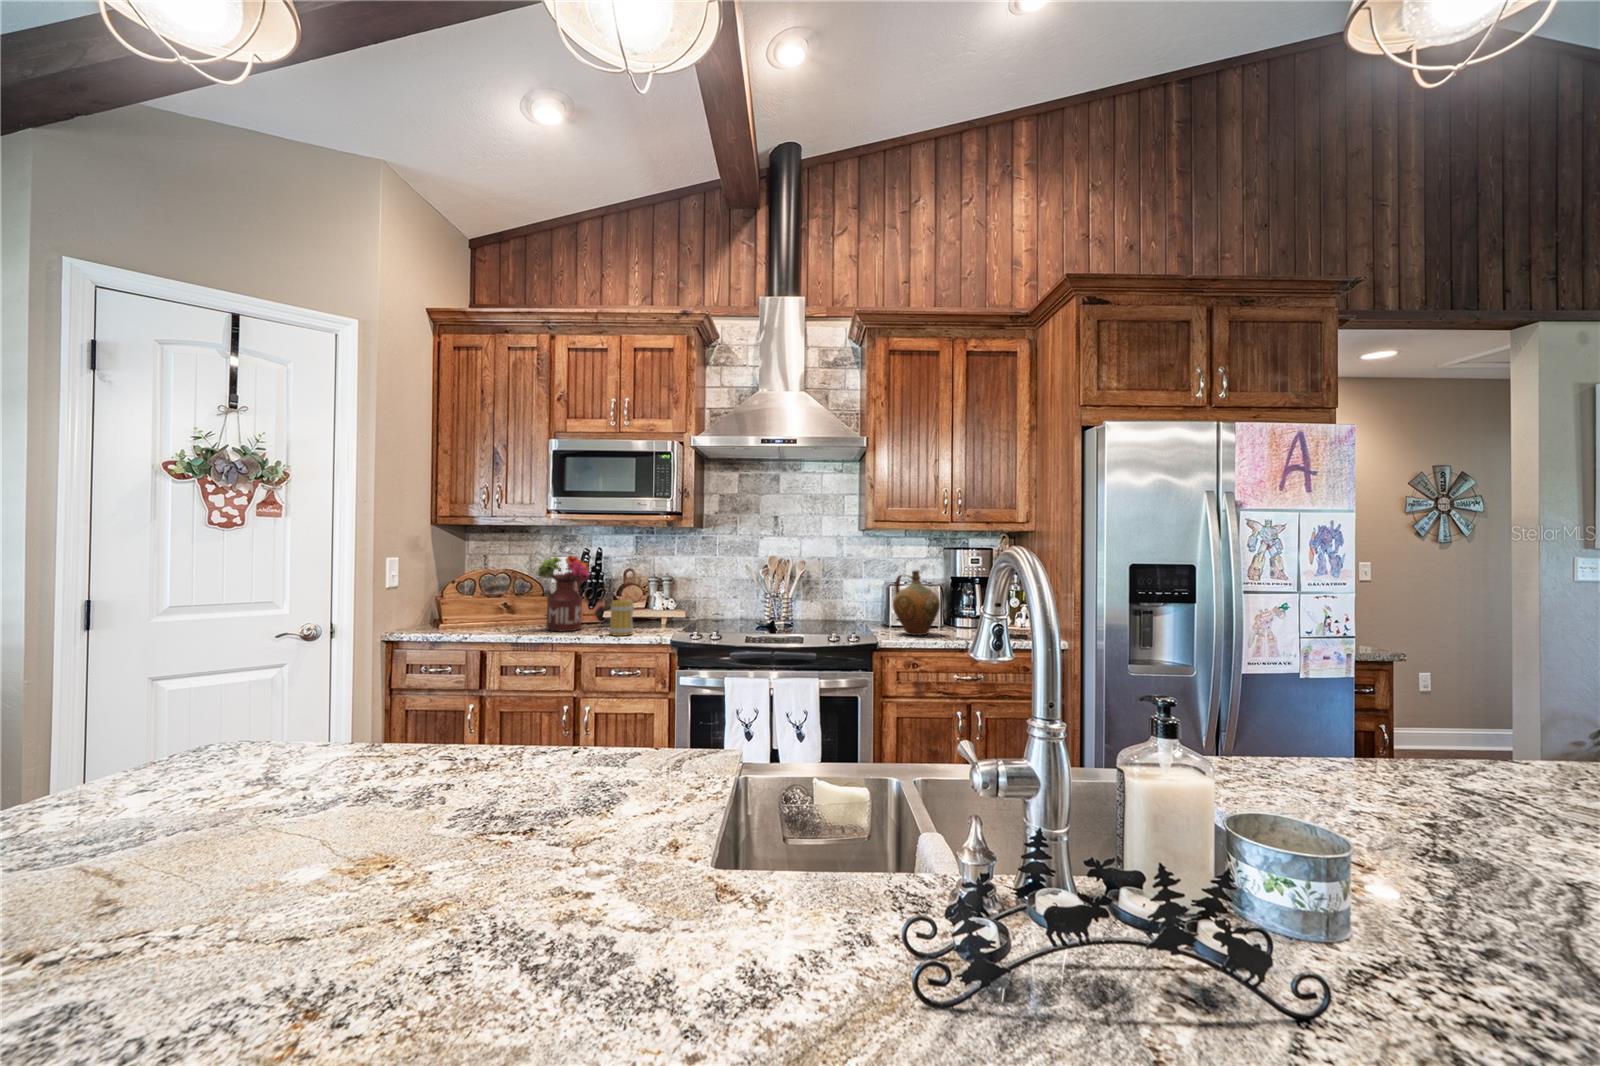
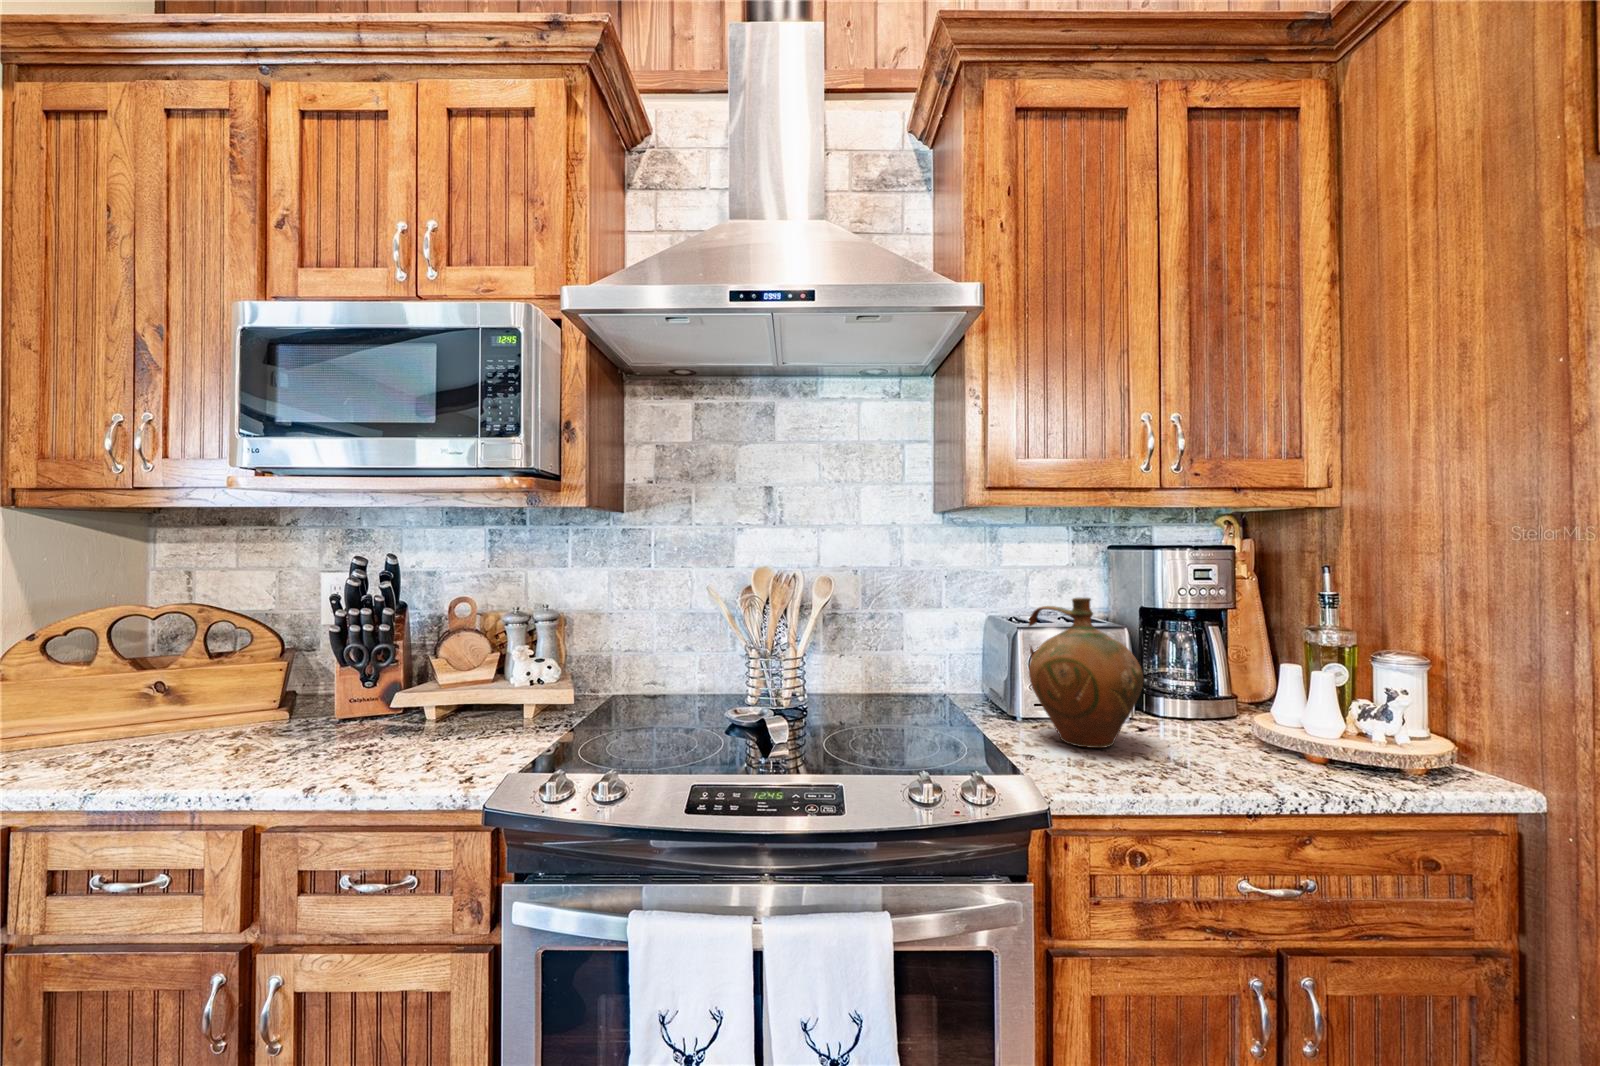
flower arrangement: present [537,555,590,631] -> none [195,570,356,754]
mug: present [609,599,633,636] -> none [356,675,438,775]

